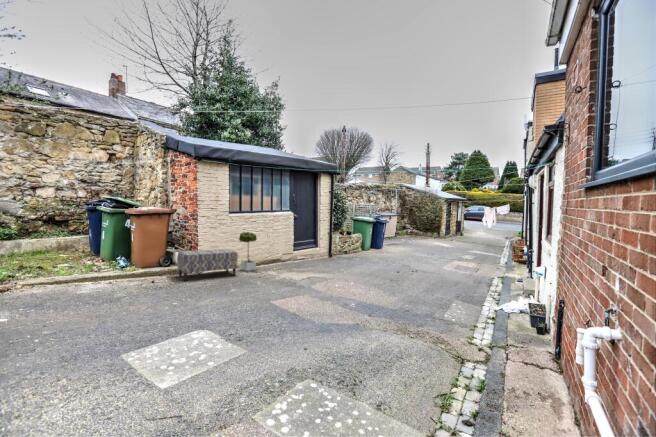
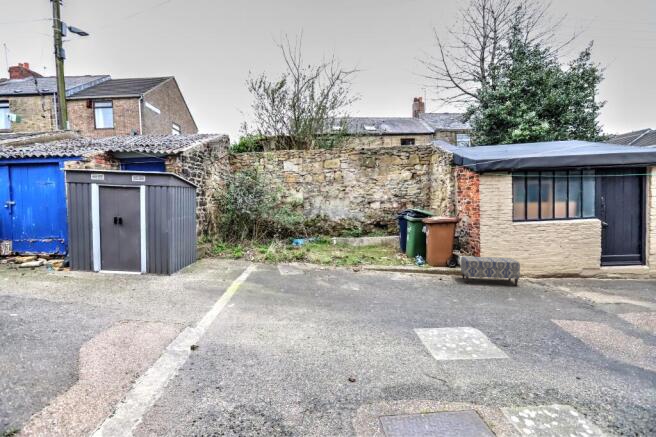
potted tree: present [239,232,257,271] -> none [523,242,545,283]

